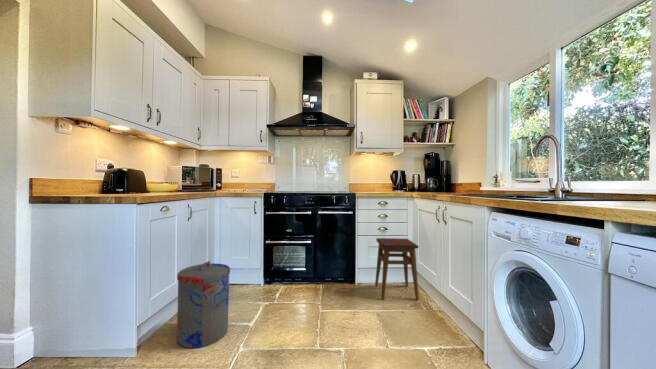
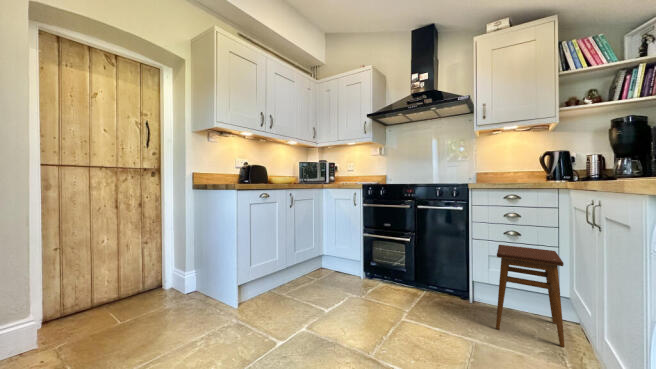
trash can: present [177,261,230,348] -> none [265,243,308,316]

